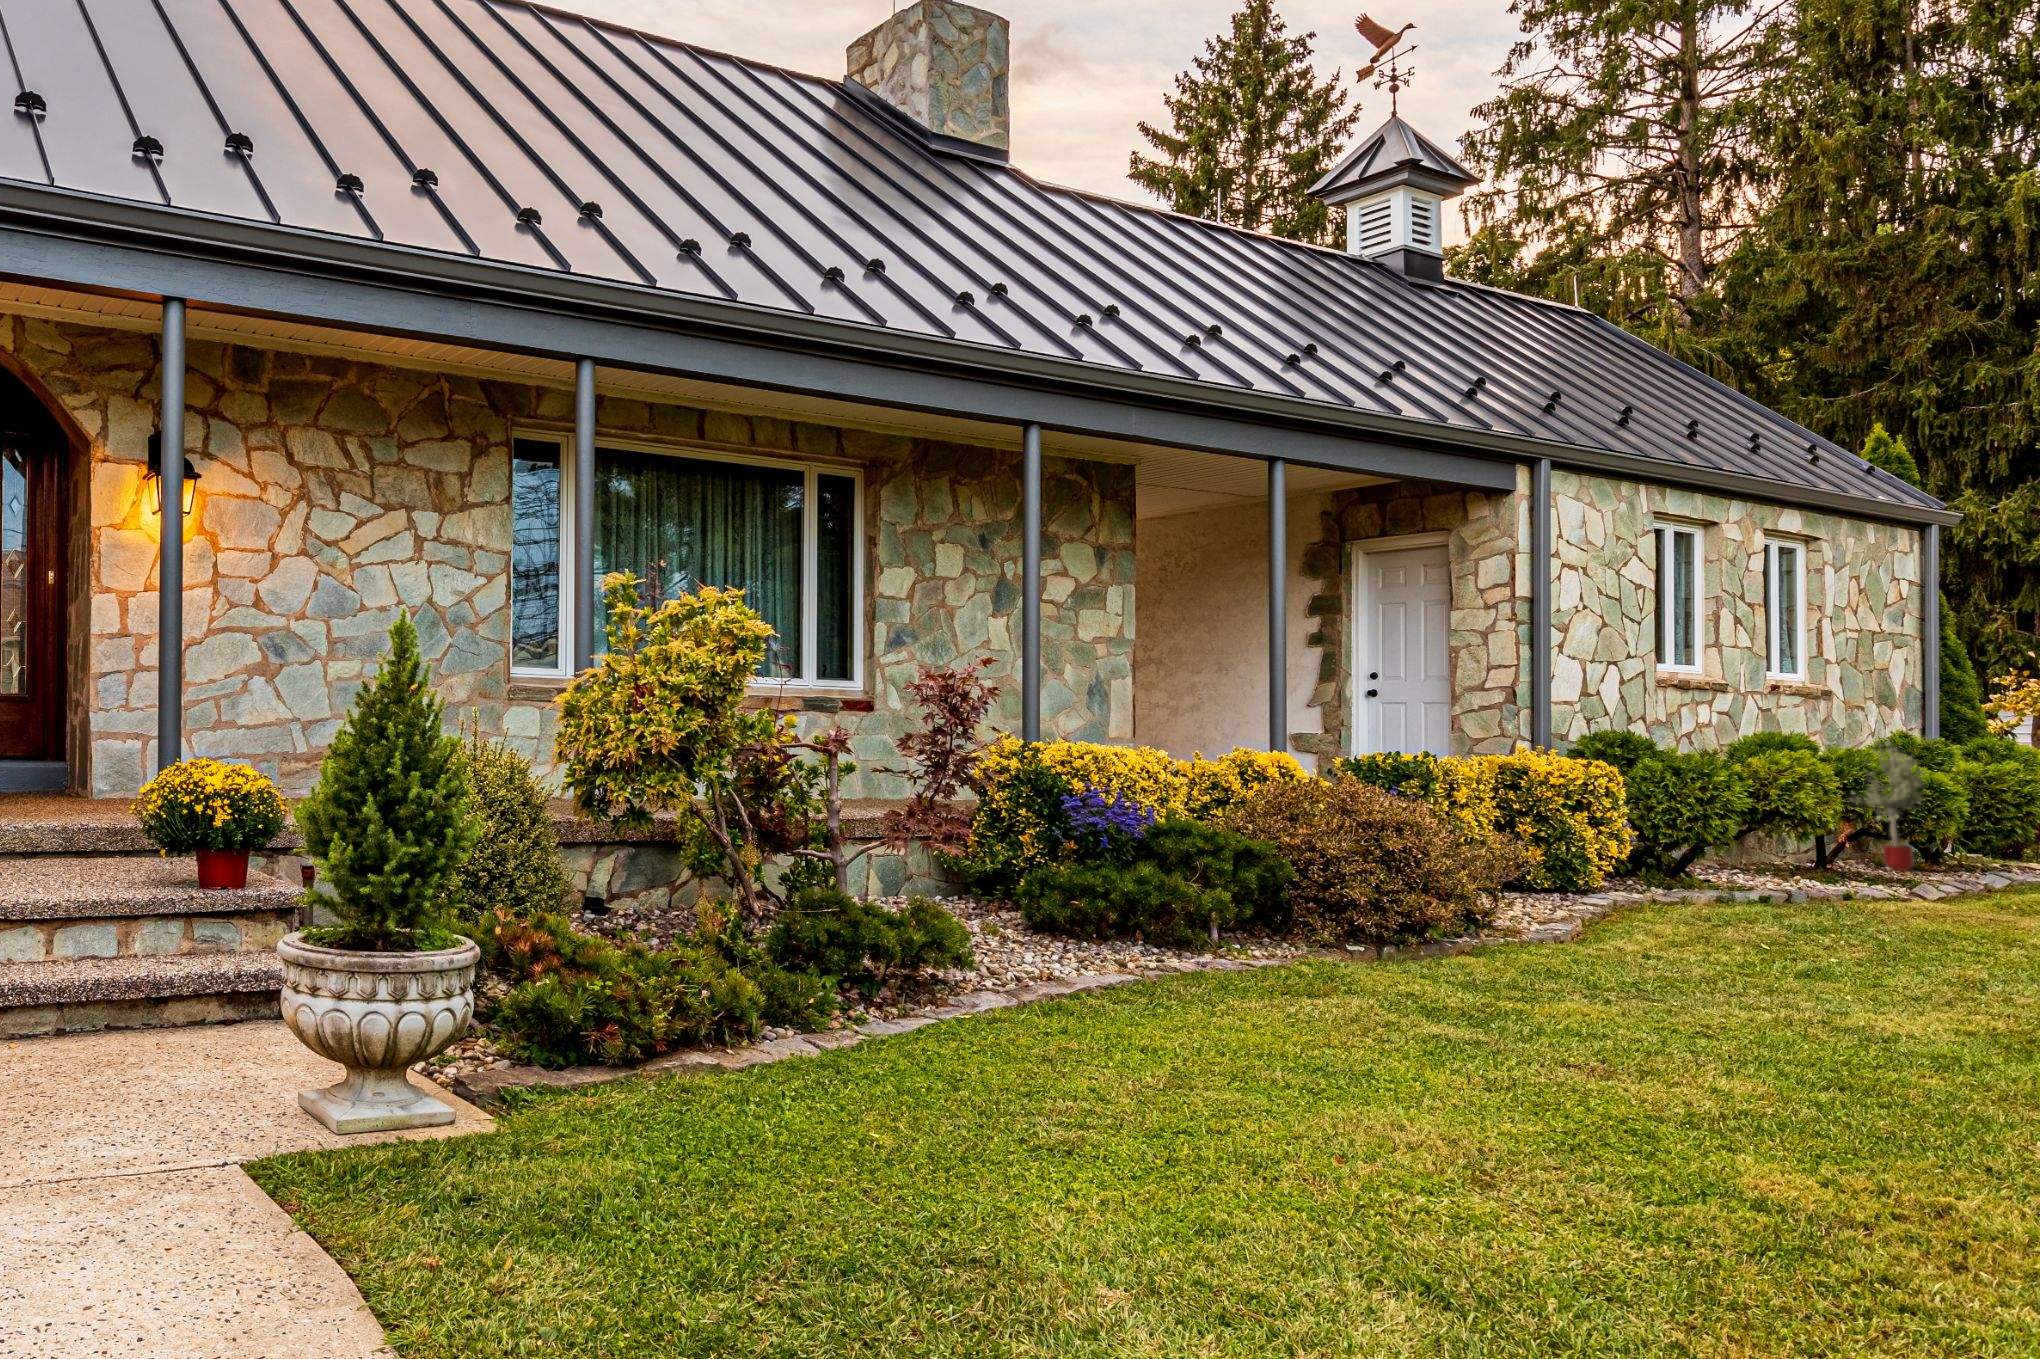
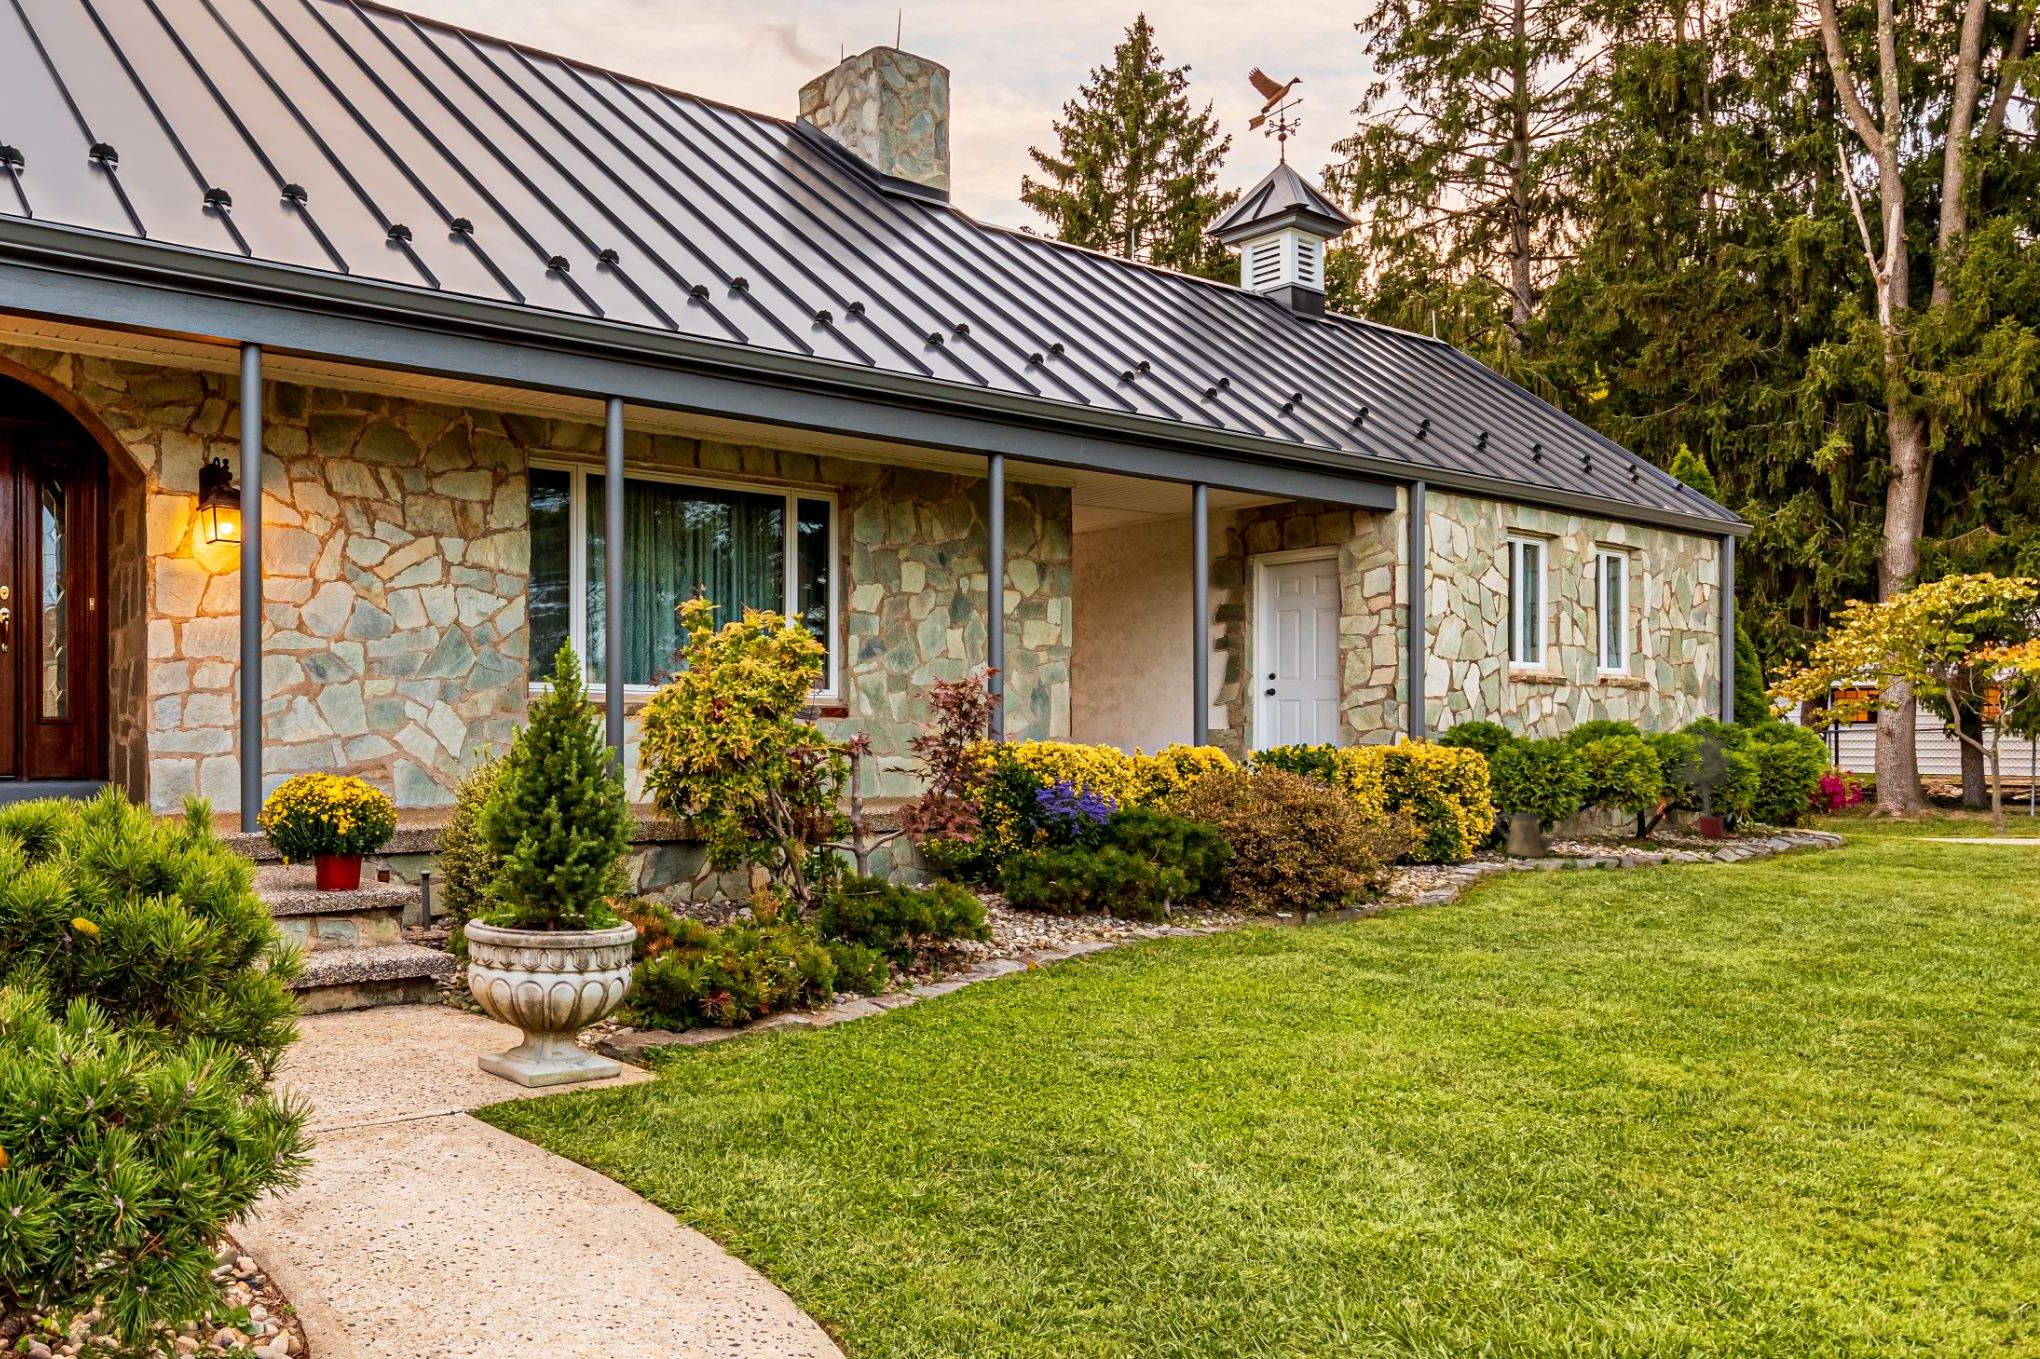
watering can: none [1632,836,1734,887] -> present [1496,812,1579,857]

